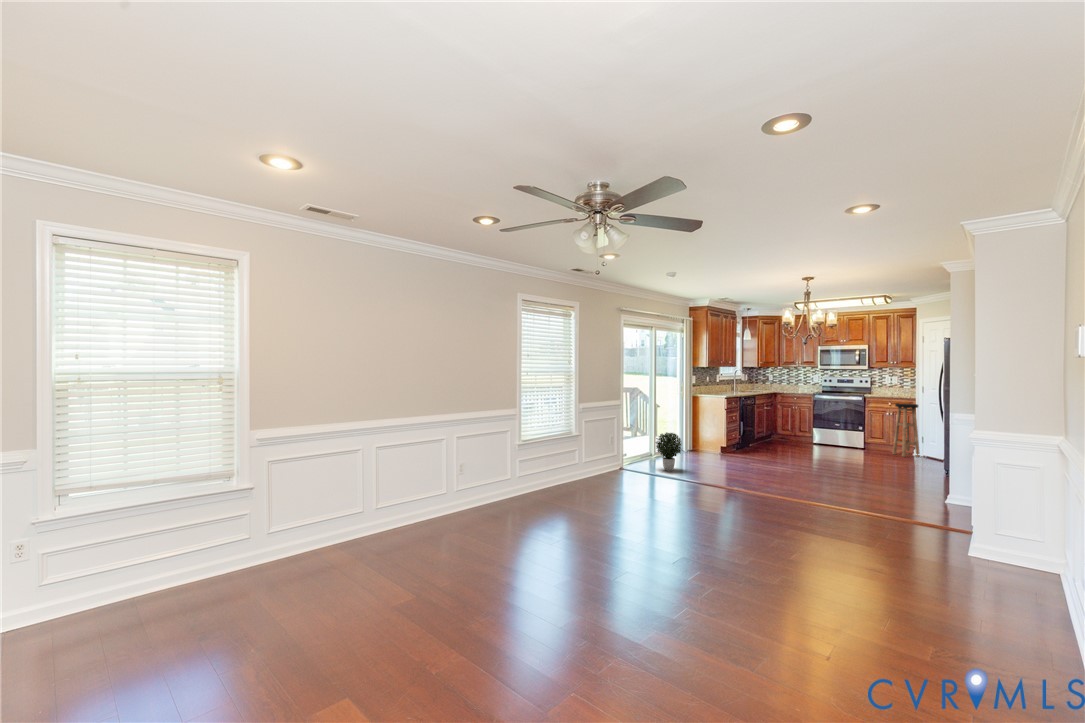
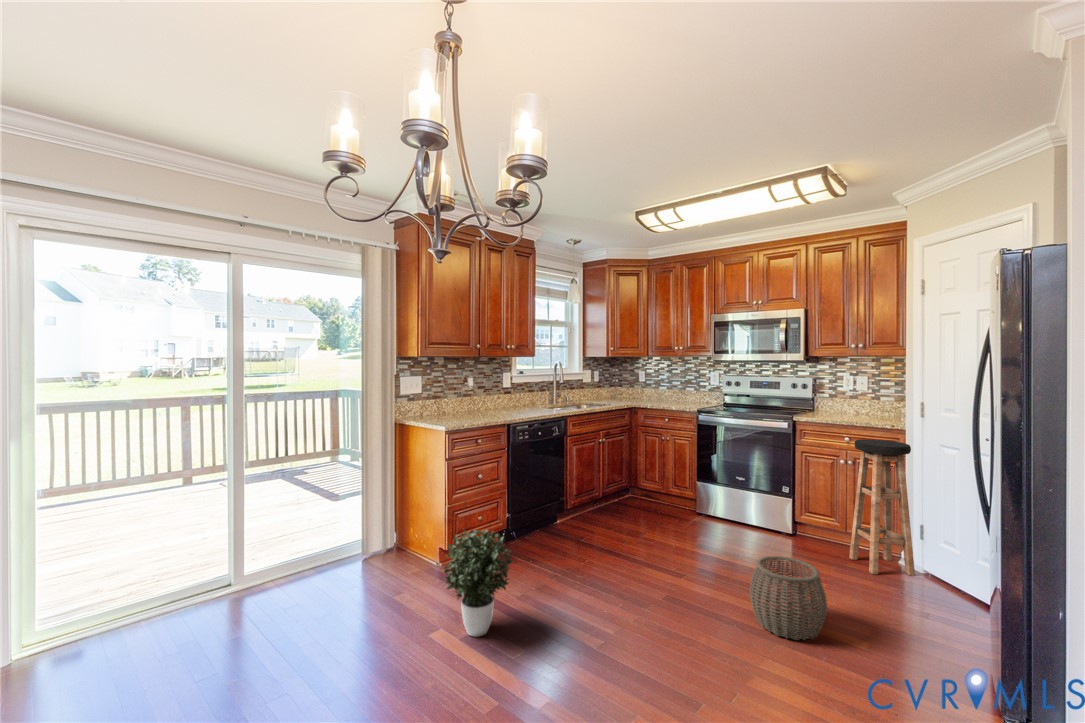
potted plant: present [656,433,682,471] -> present [444,530,513,637]
woven basket: none [864,442,893,466] -> present [750,556,827,640]

